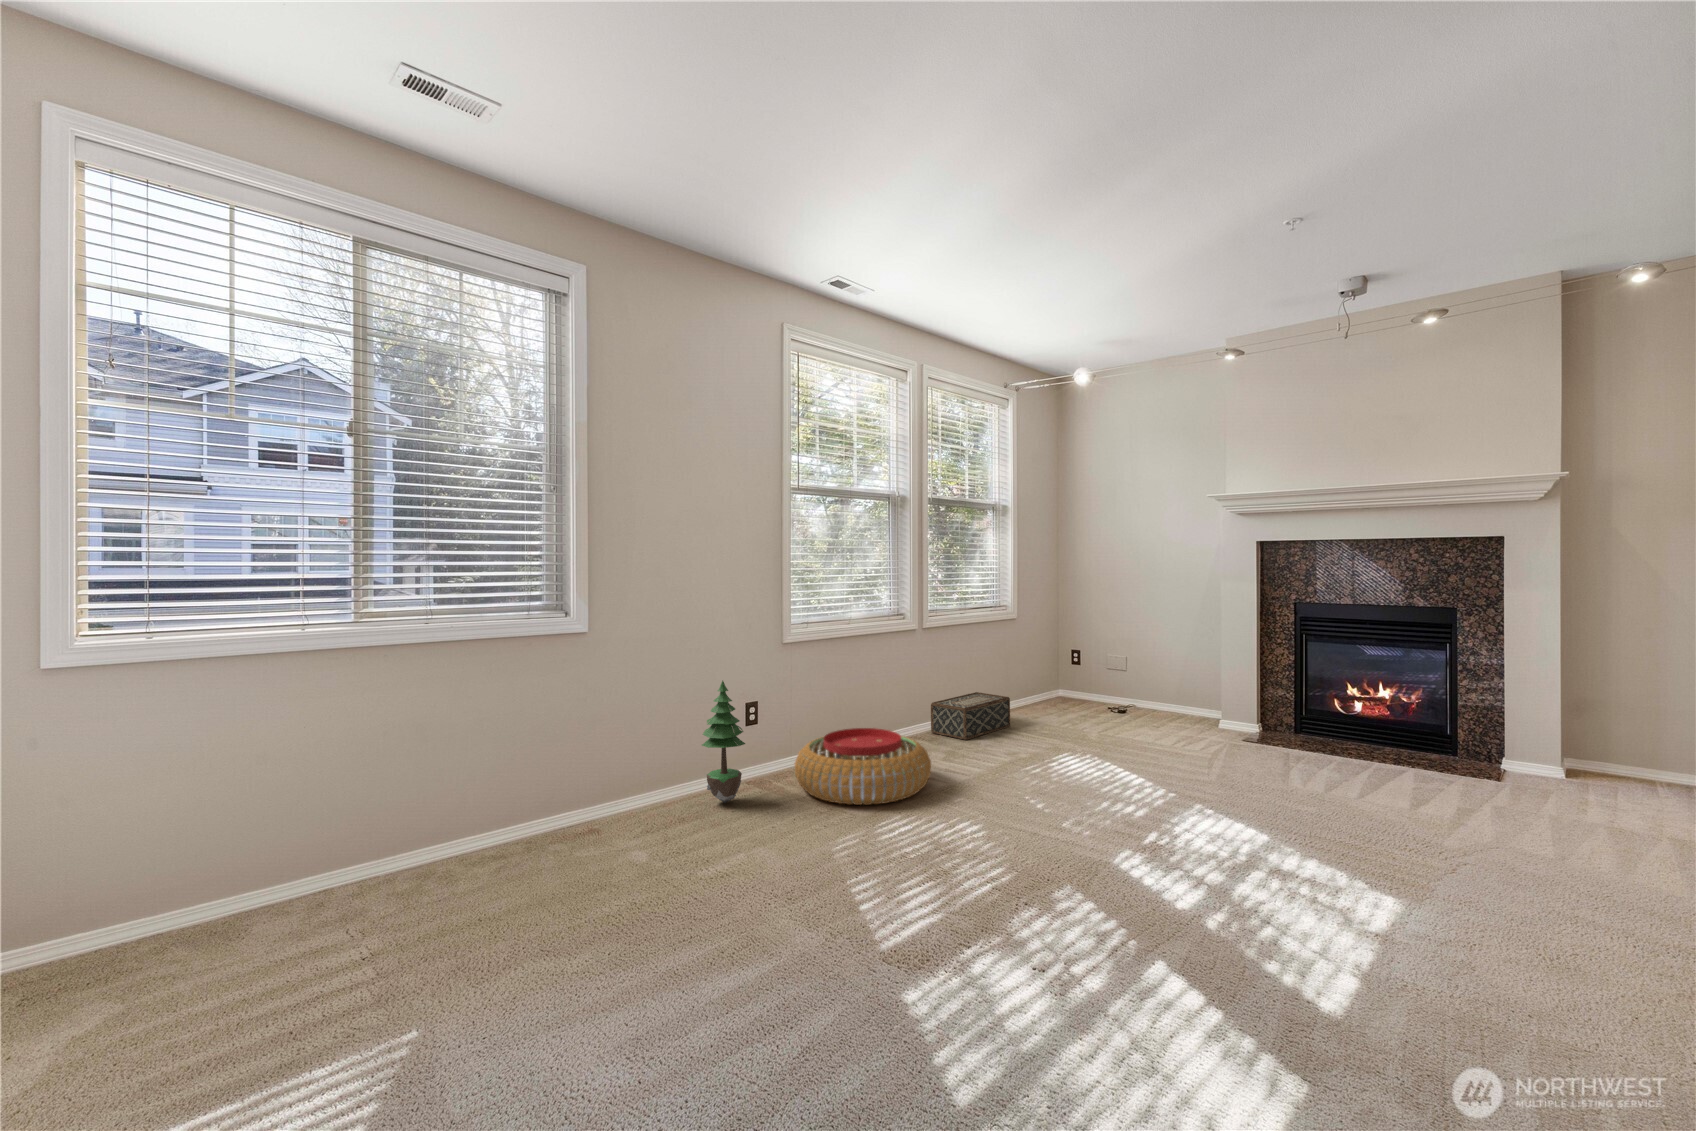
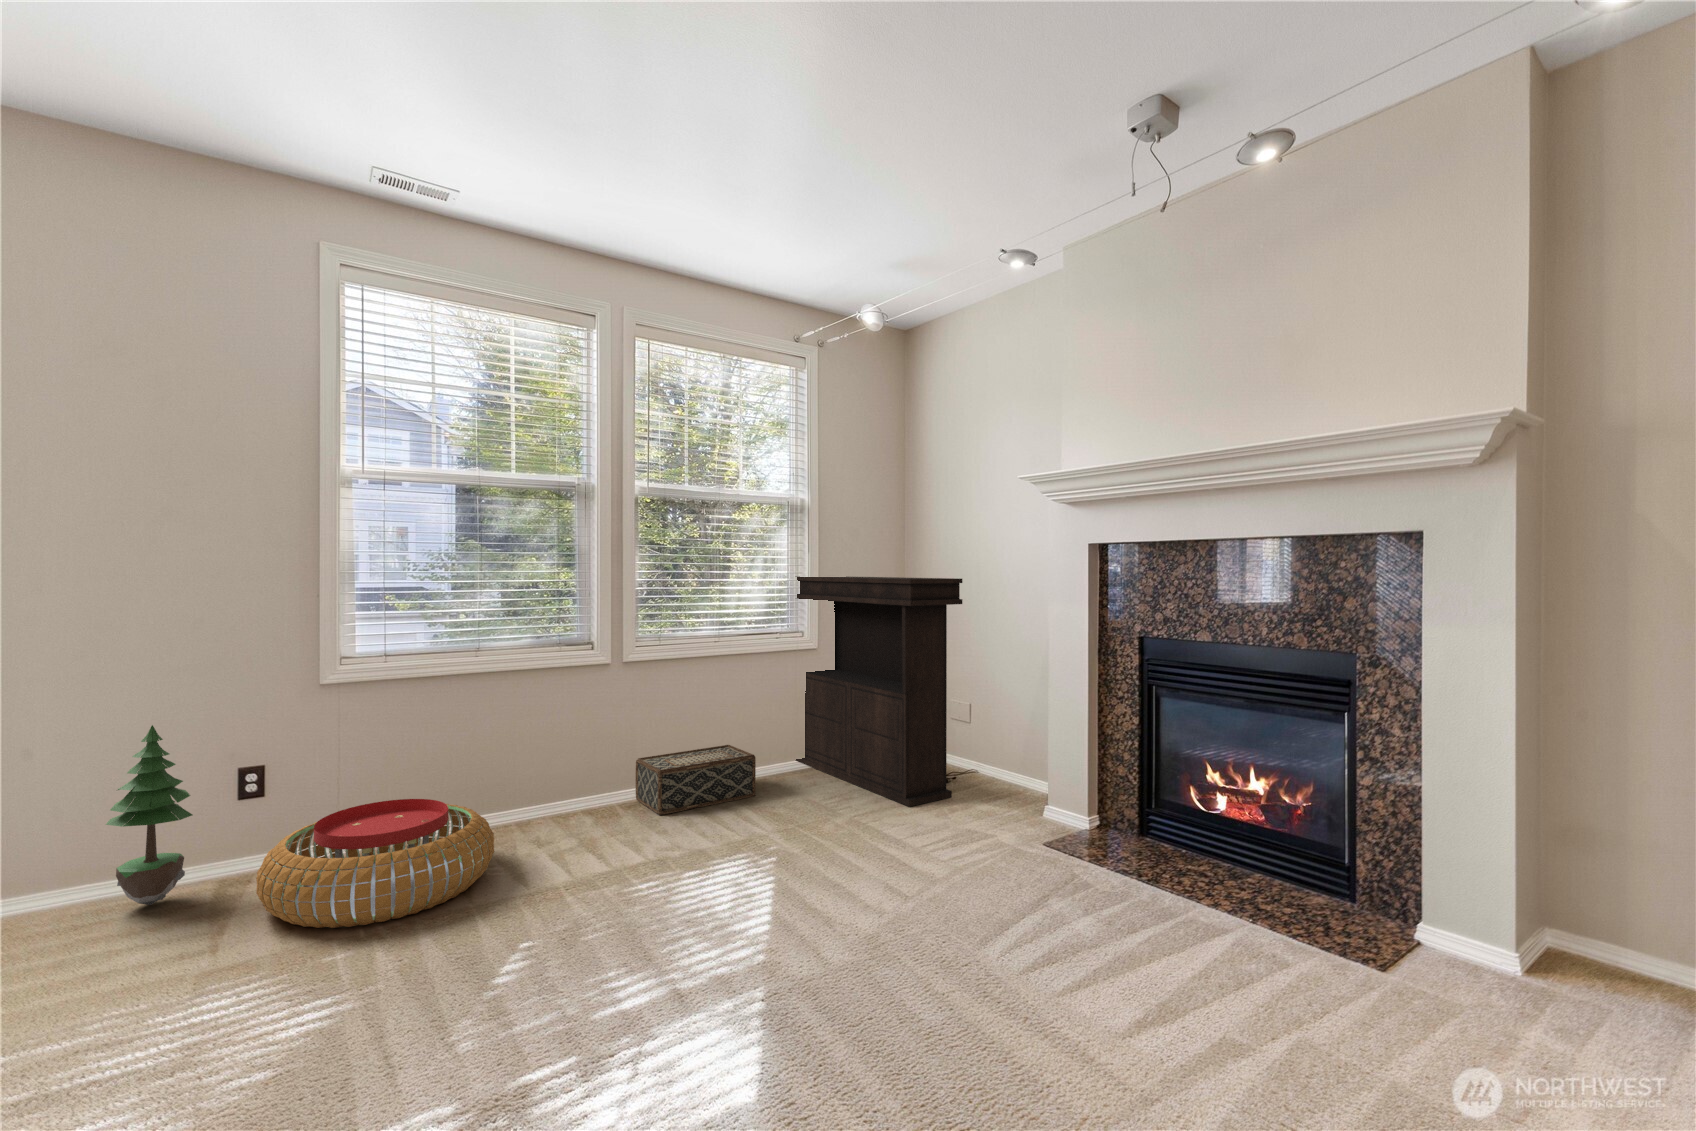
console table: none [991,566,1152,727] -> present [795,576,962,807]

